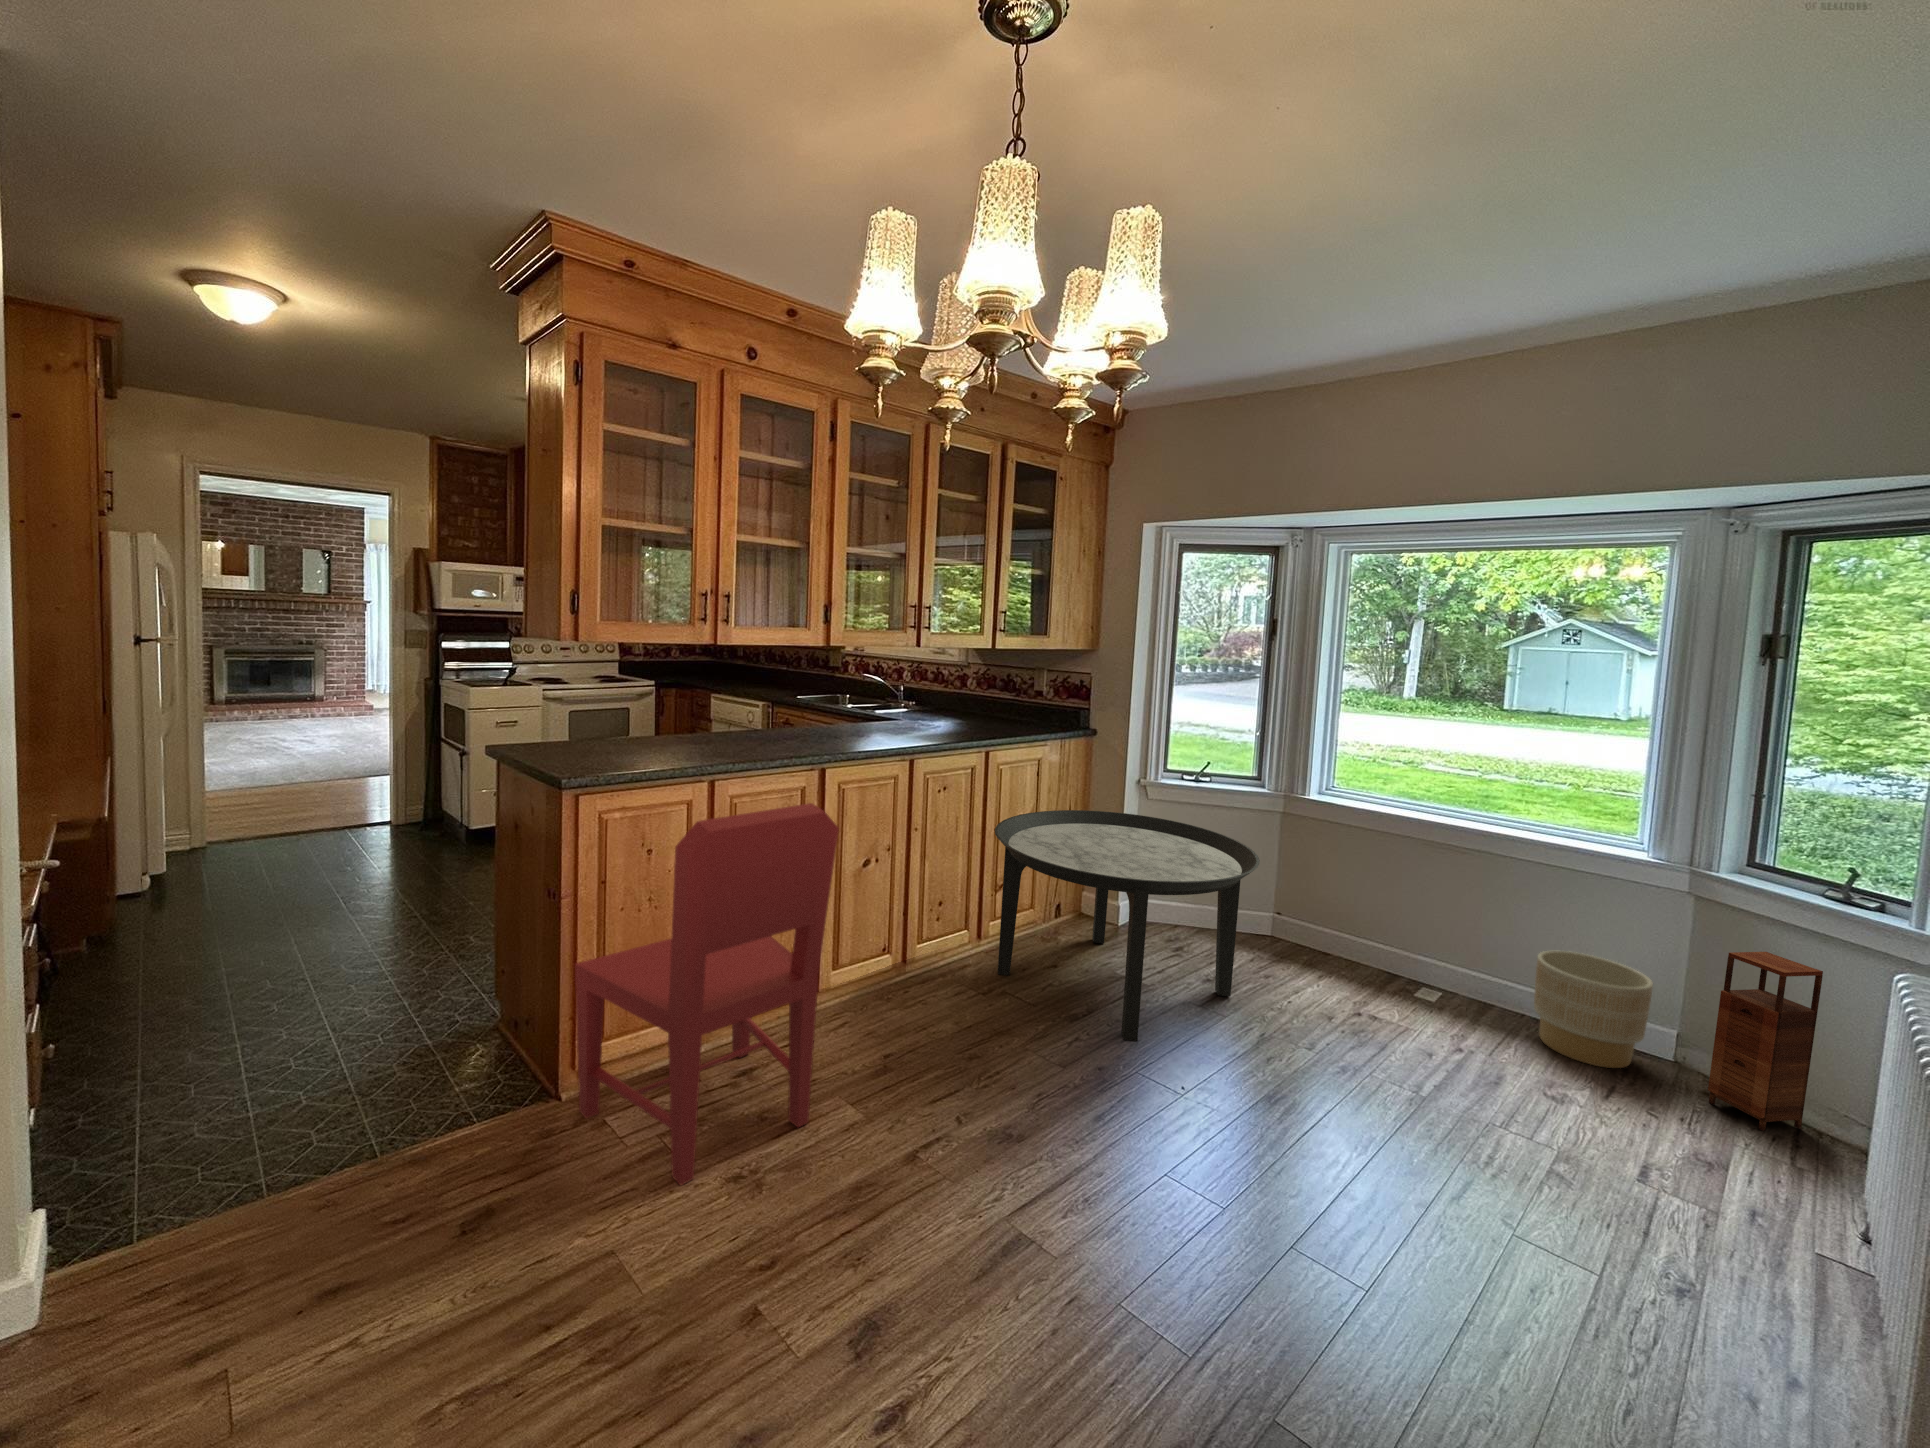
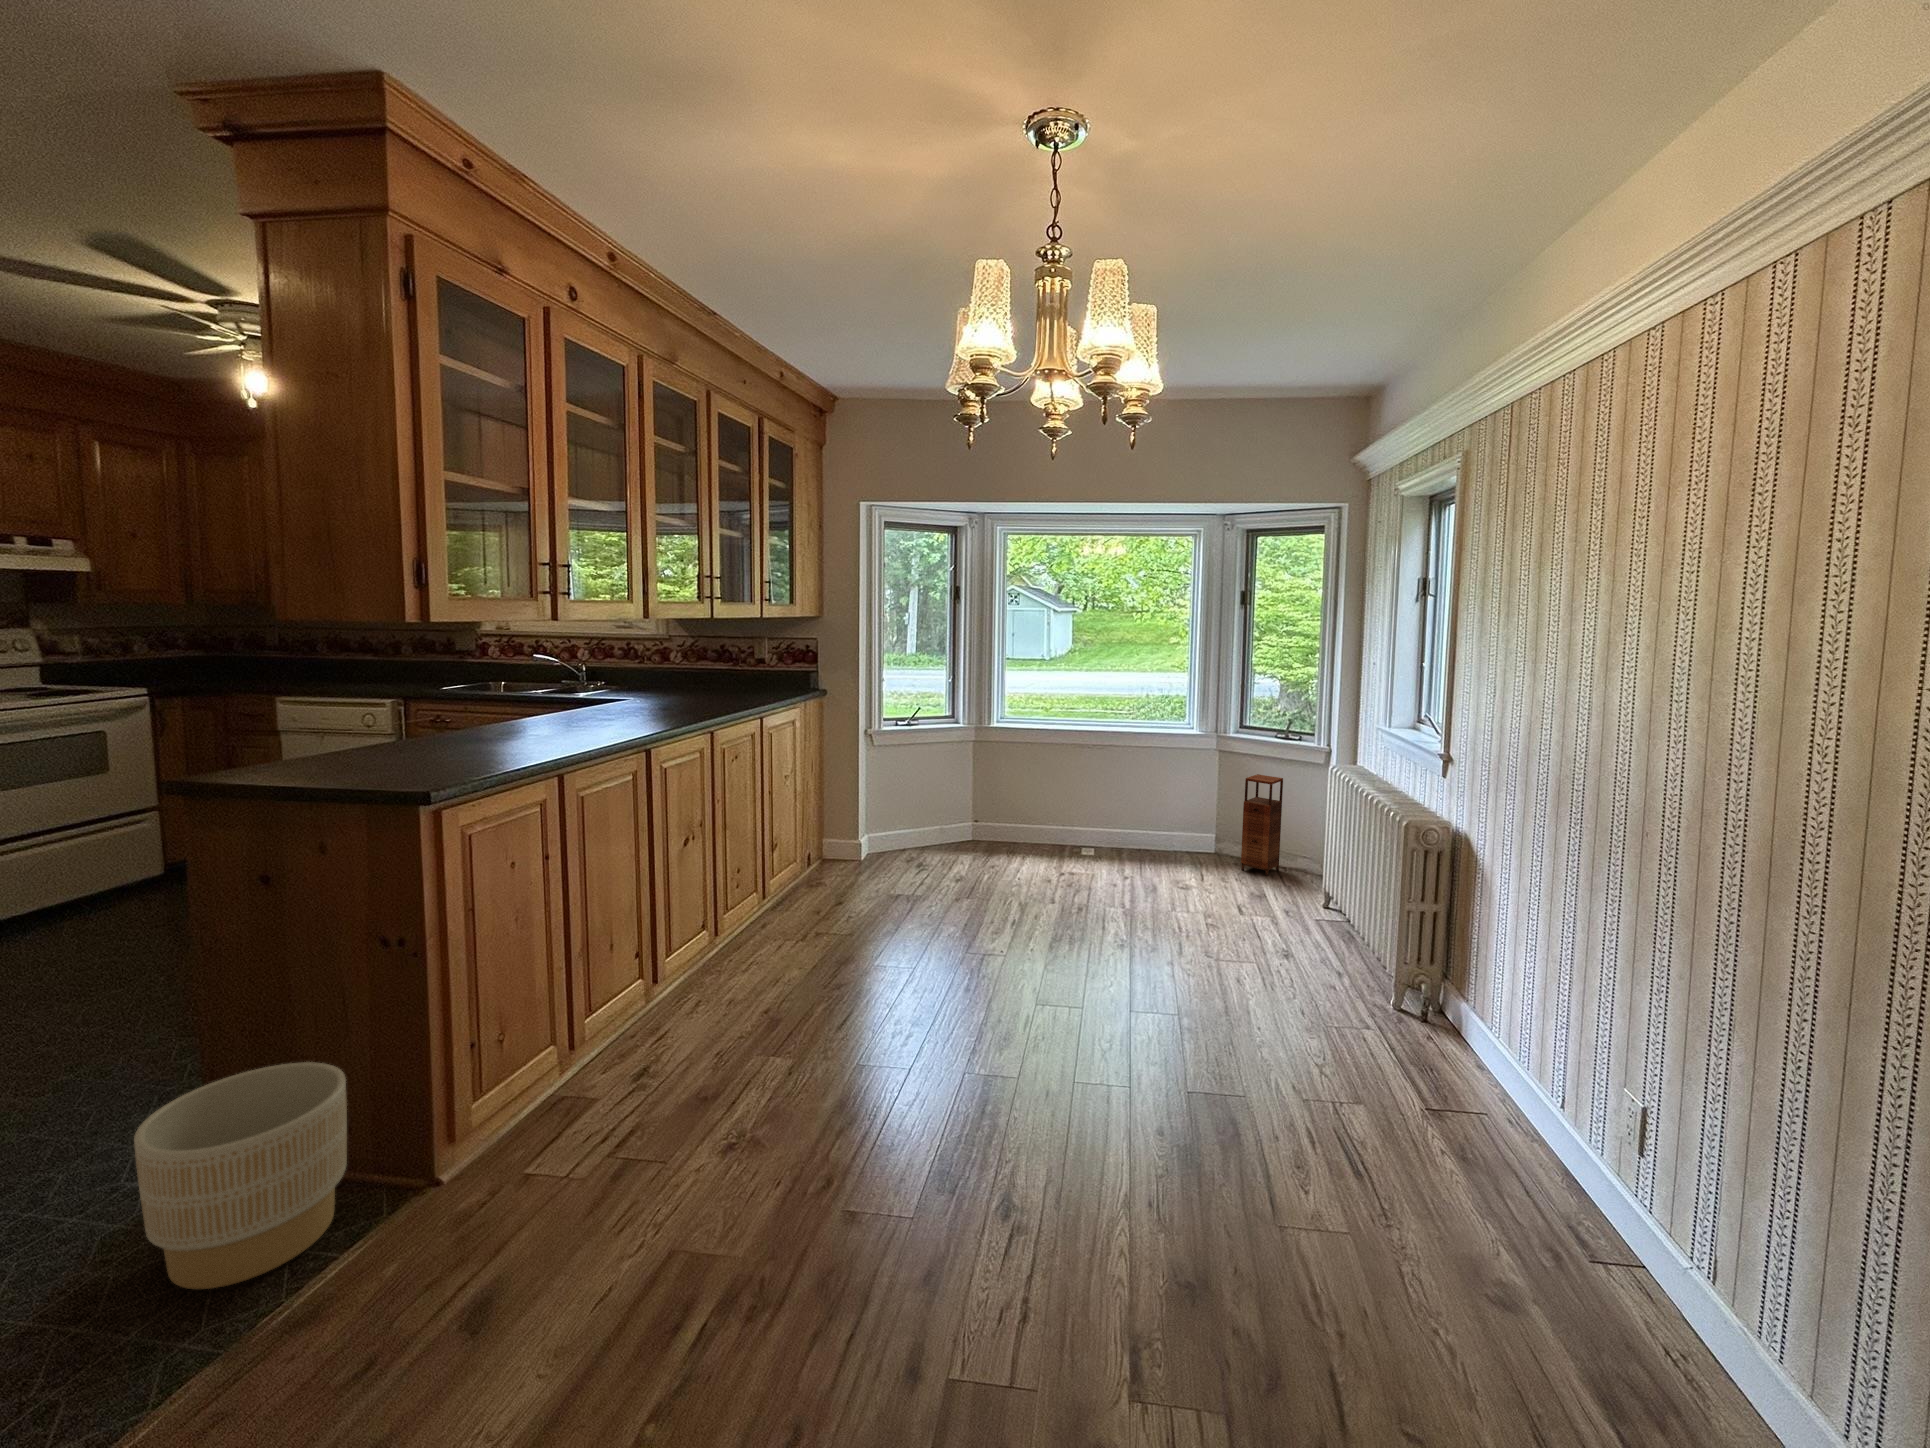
dining chair: present [575,803,839,1185] -> none [472,770,770,1182]
round table: present [995,810,1260,1041] -> none [779,759,1006,939]
planter: present [1534,950,1653,1068] -> present [134,1062,347,1289]

